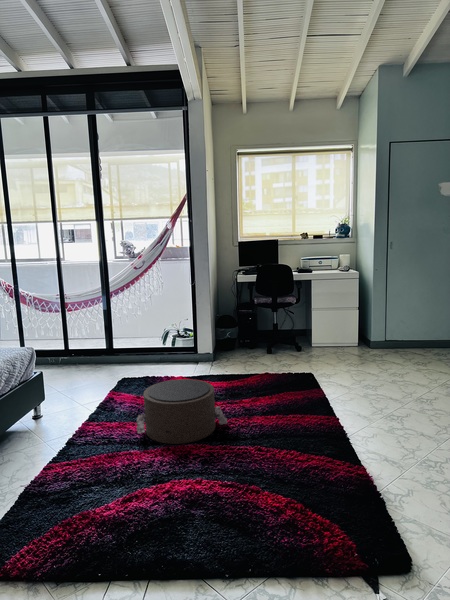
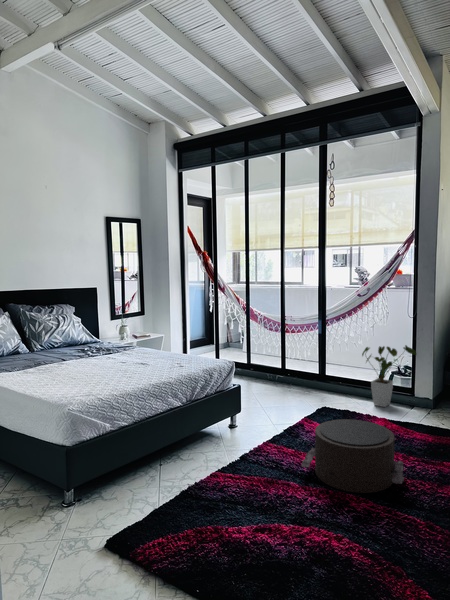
house plant: none [154,309,197,368] -> present [362,345,416,407]

